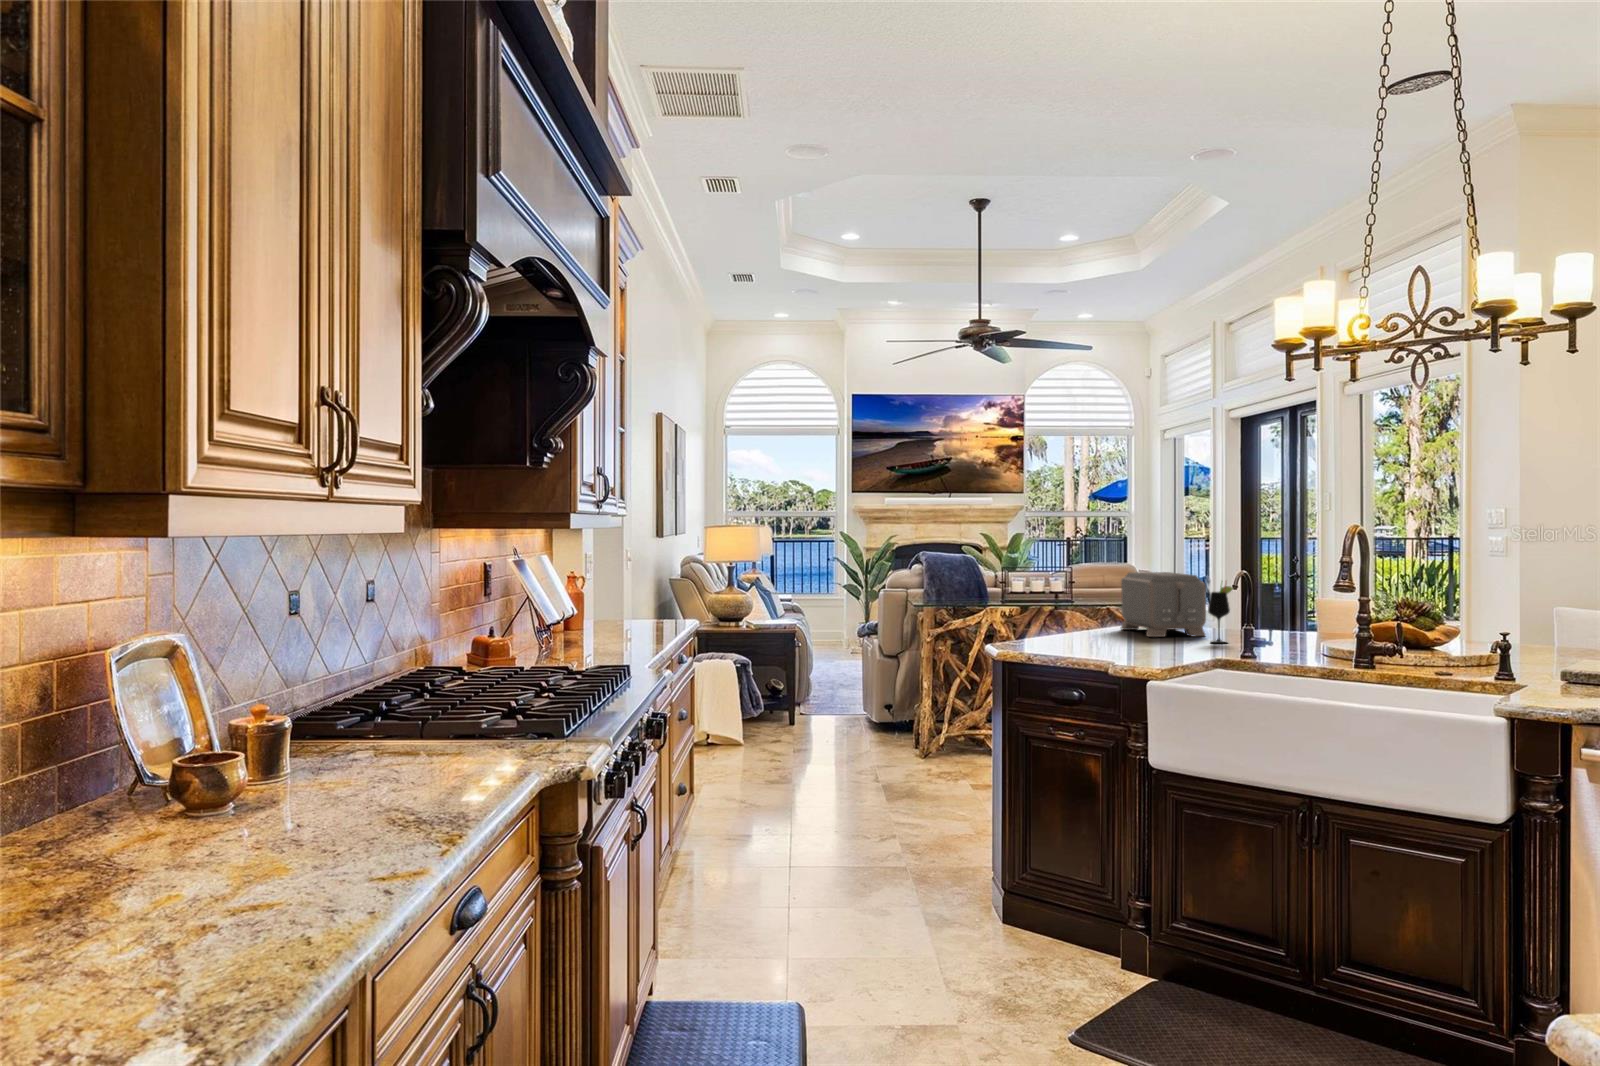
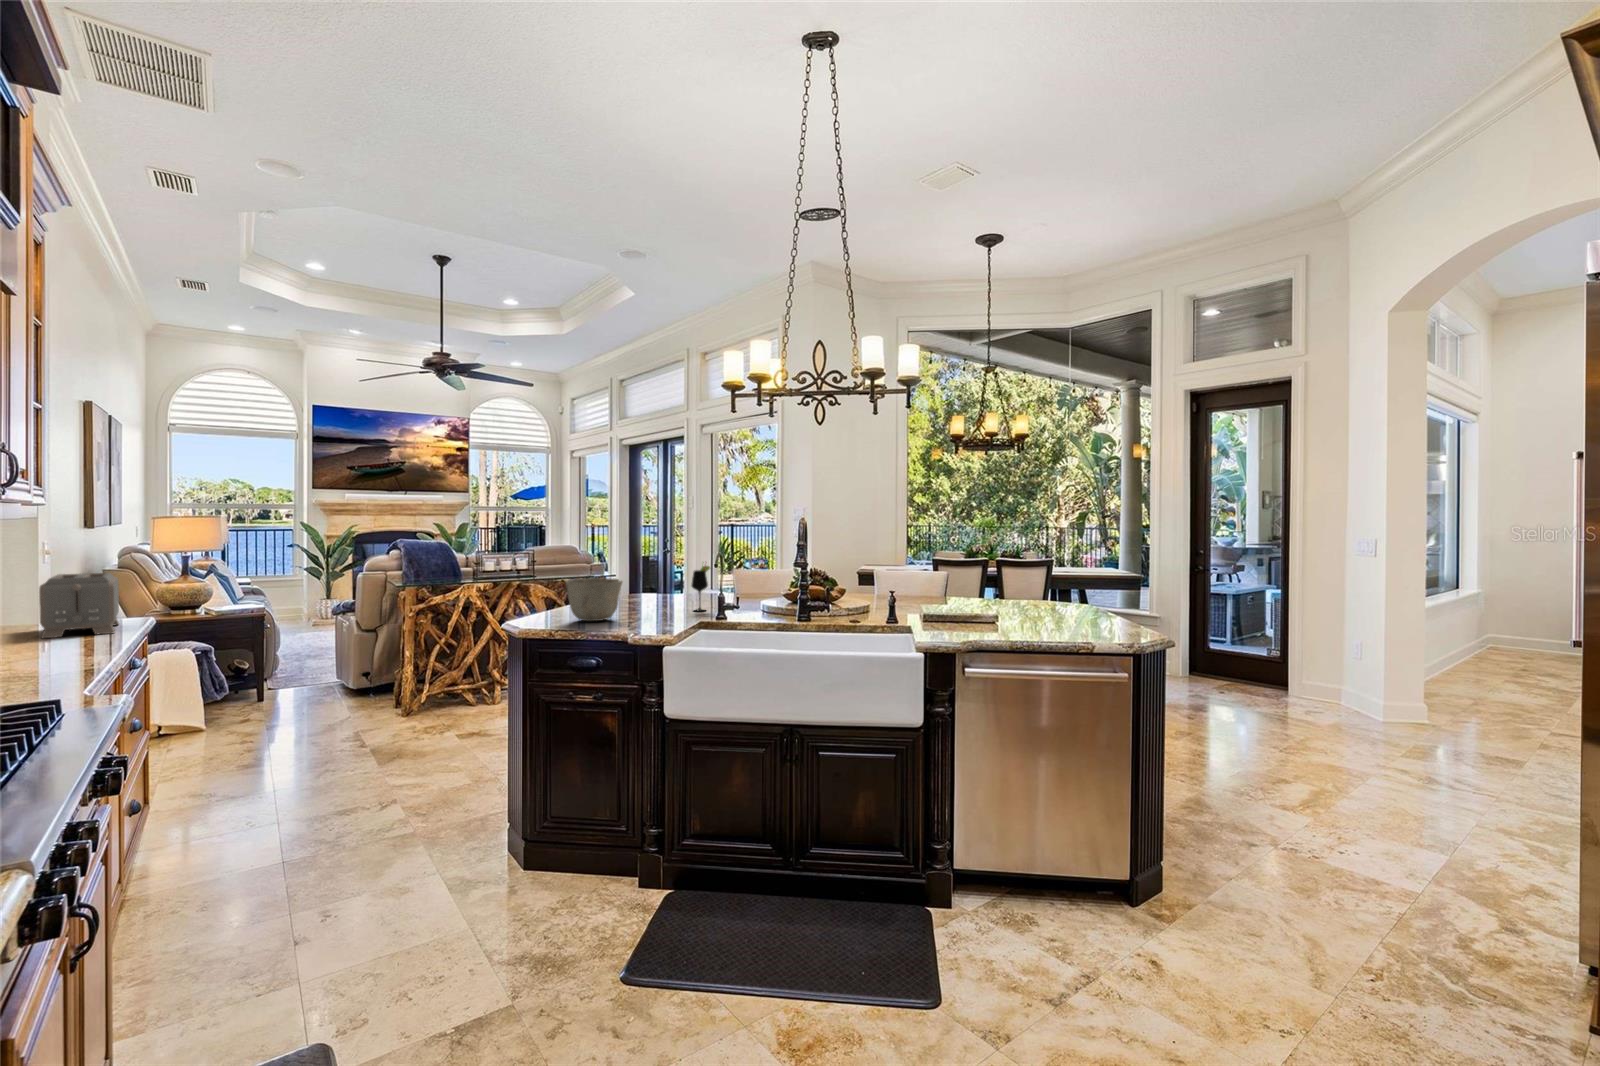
toaster: present [1121,572,1206,637] -> present [39,573,119,638]
ceramic bowl: none [1050,597,1115,646] -> present [566,578,622,621]

